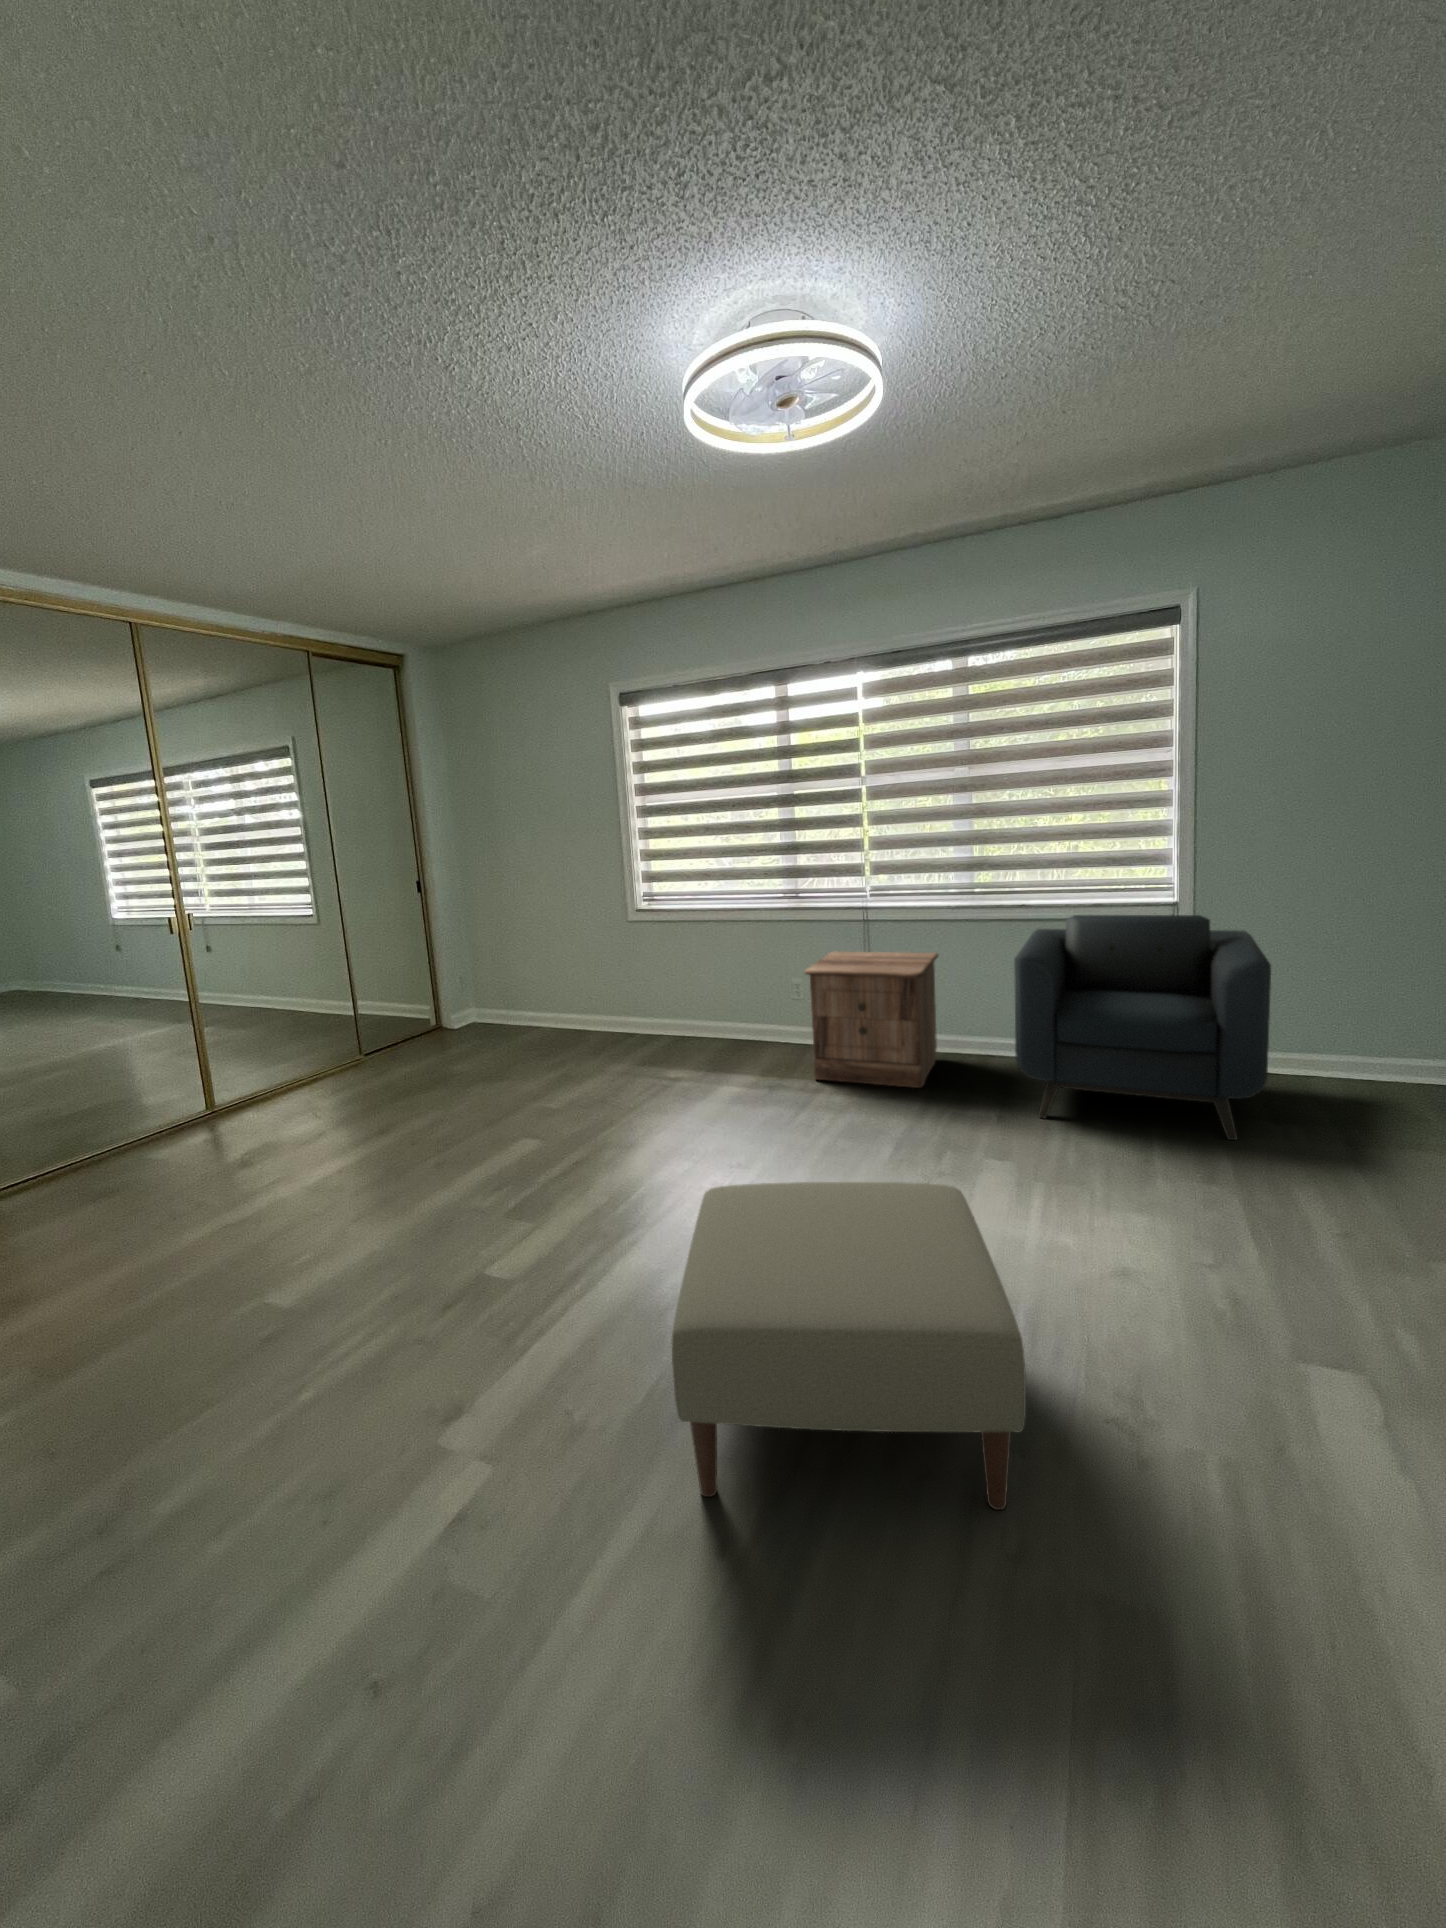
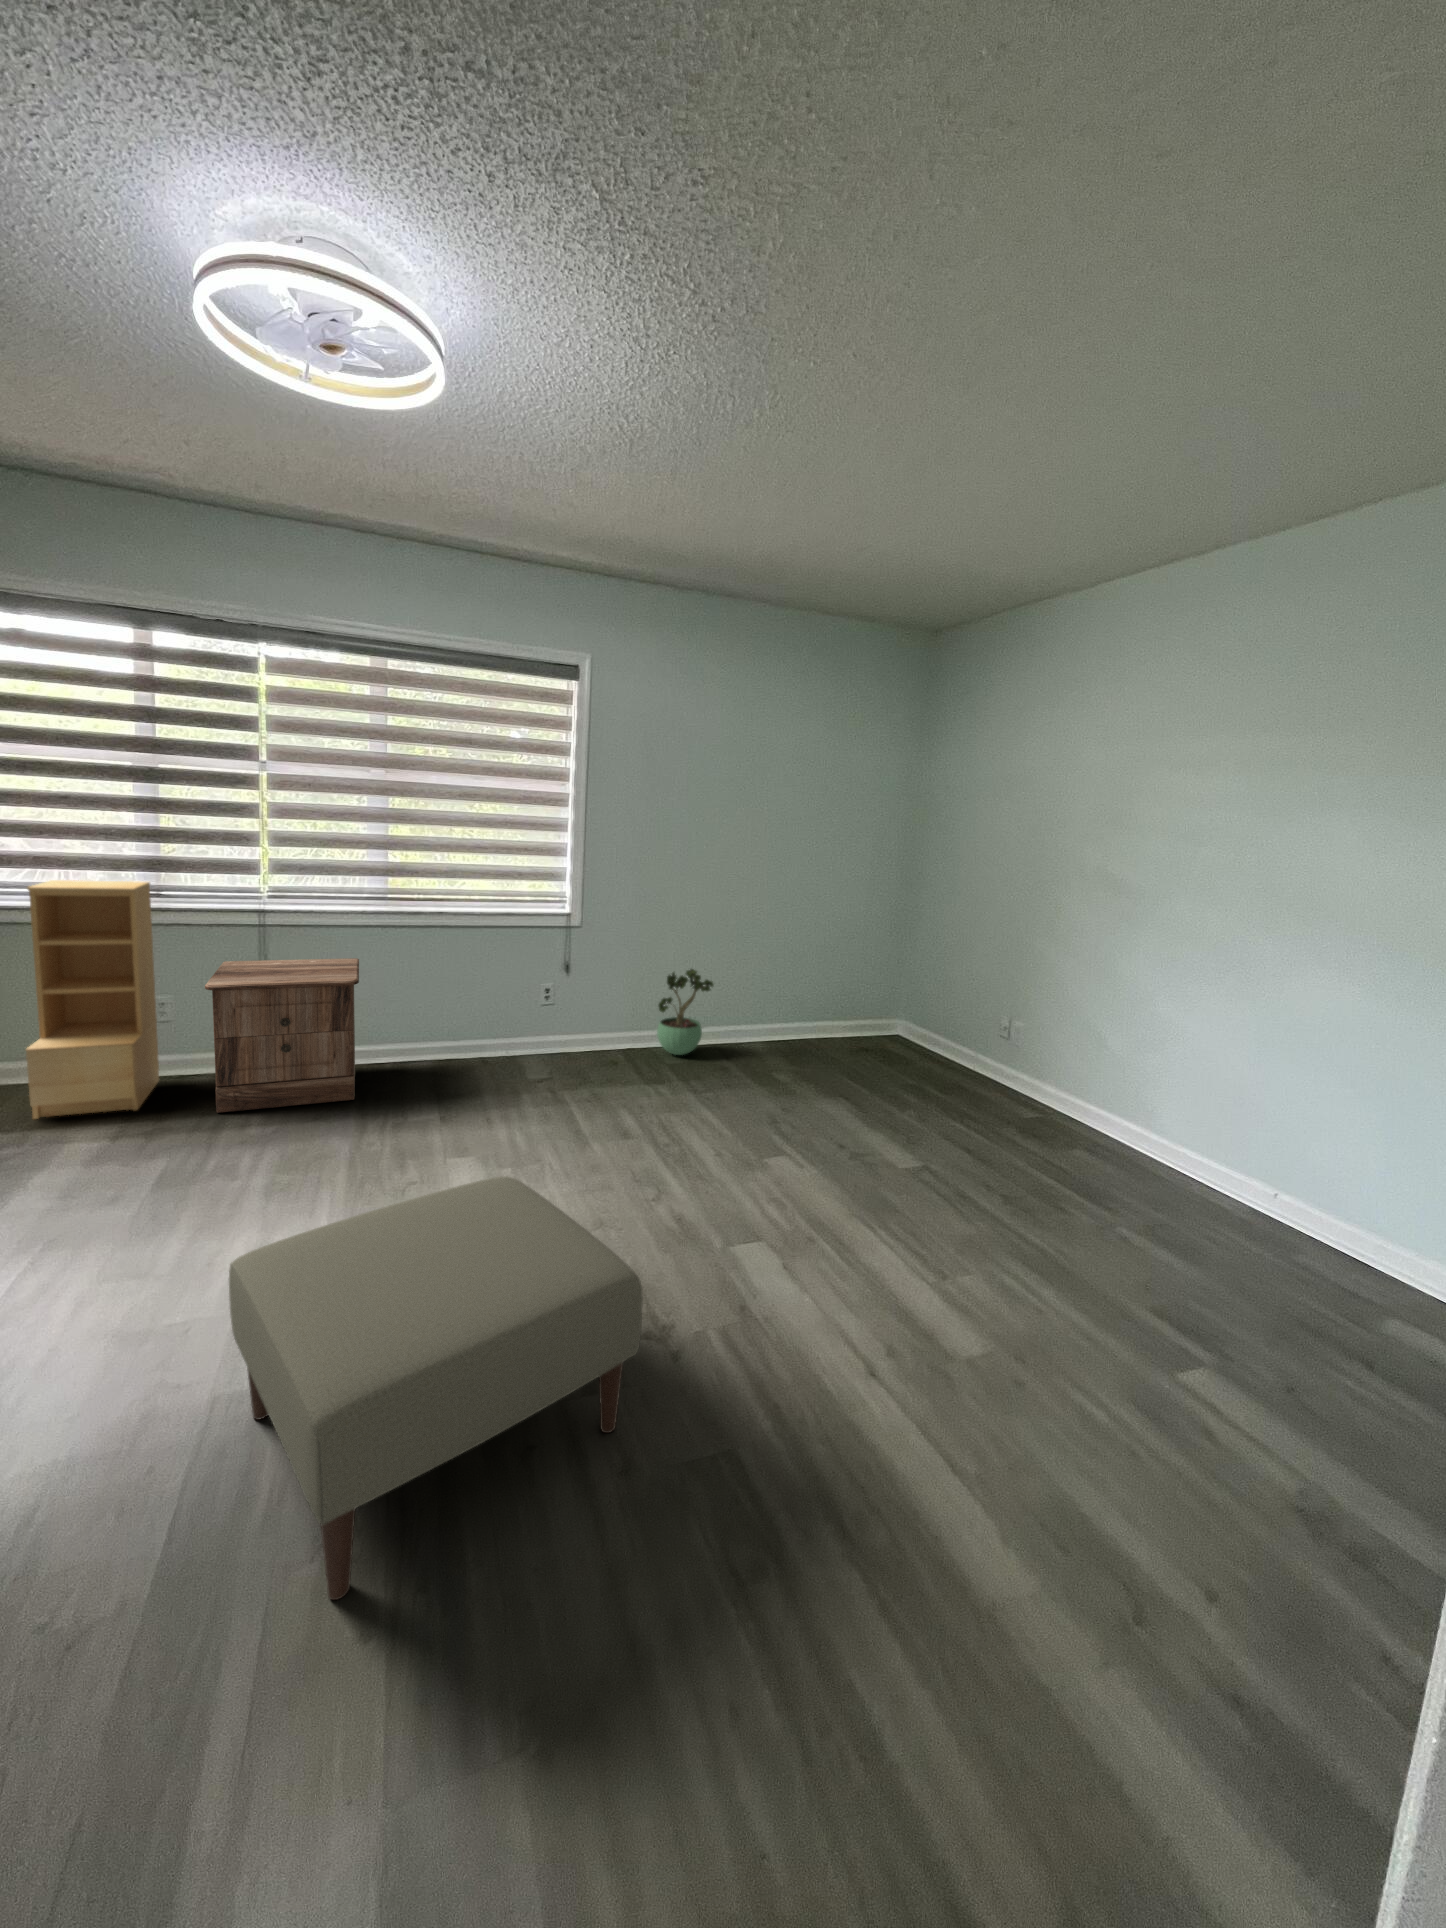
bookshelf: none [705,885,791,1067] -> present [26,880,159,1119]
armchair: present [1014,915,1271,1140] -> none [454,920,652,1106]
potted plant: none [1308,983,1414,1106] -> present [657,969,713,1055]

